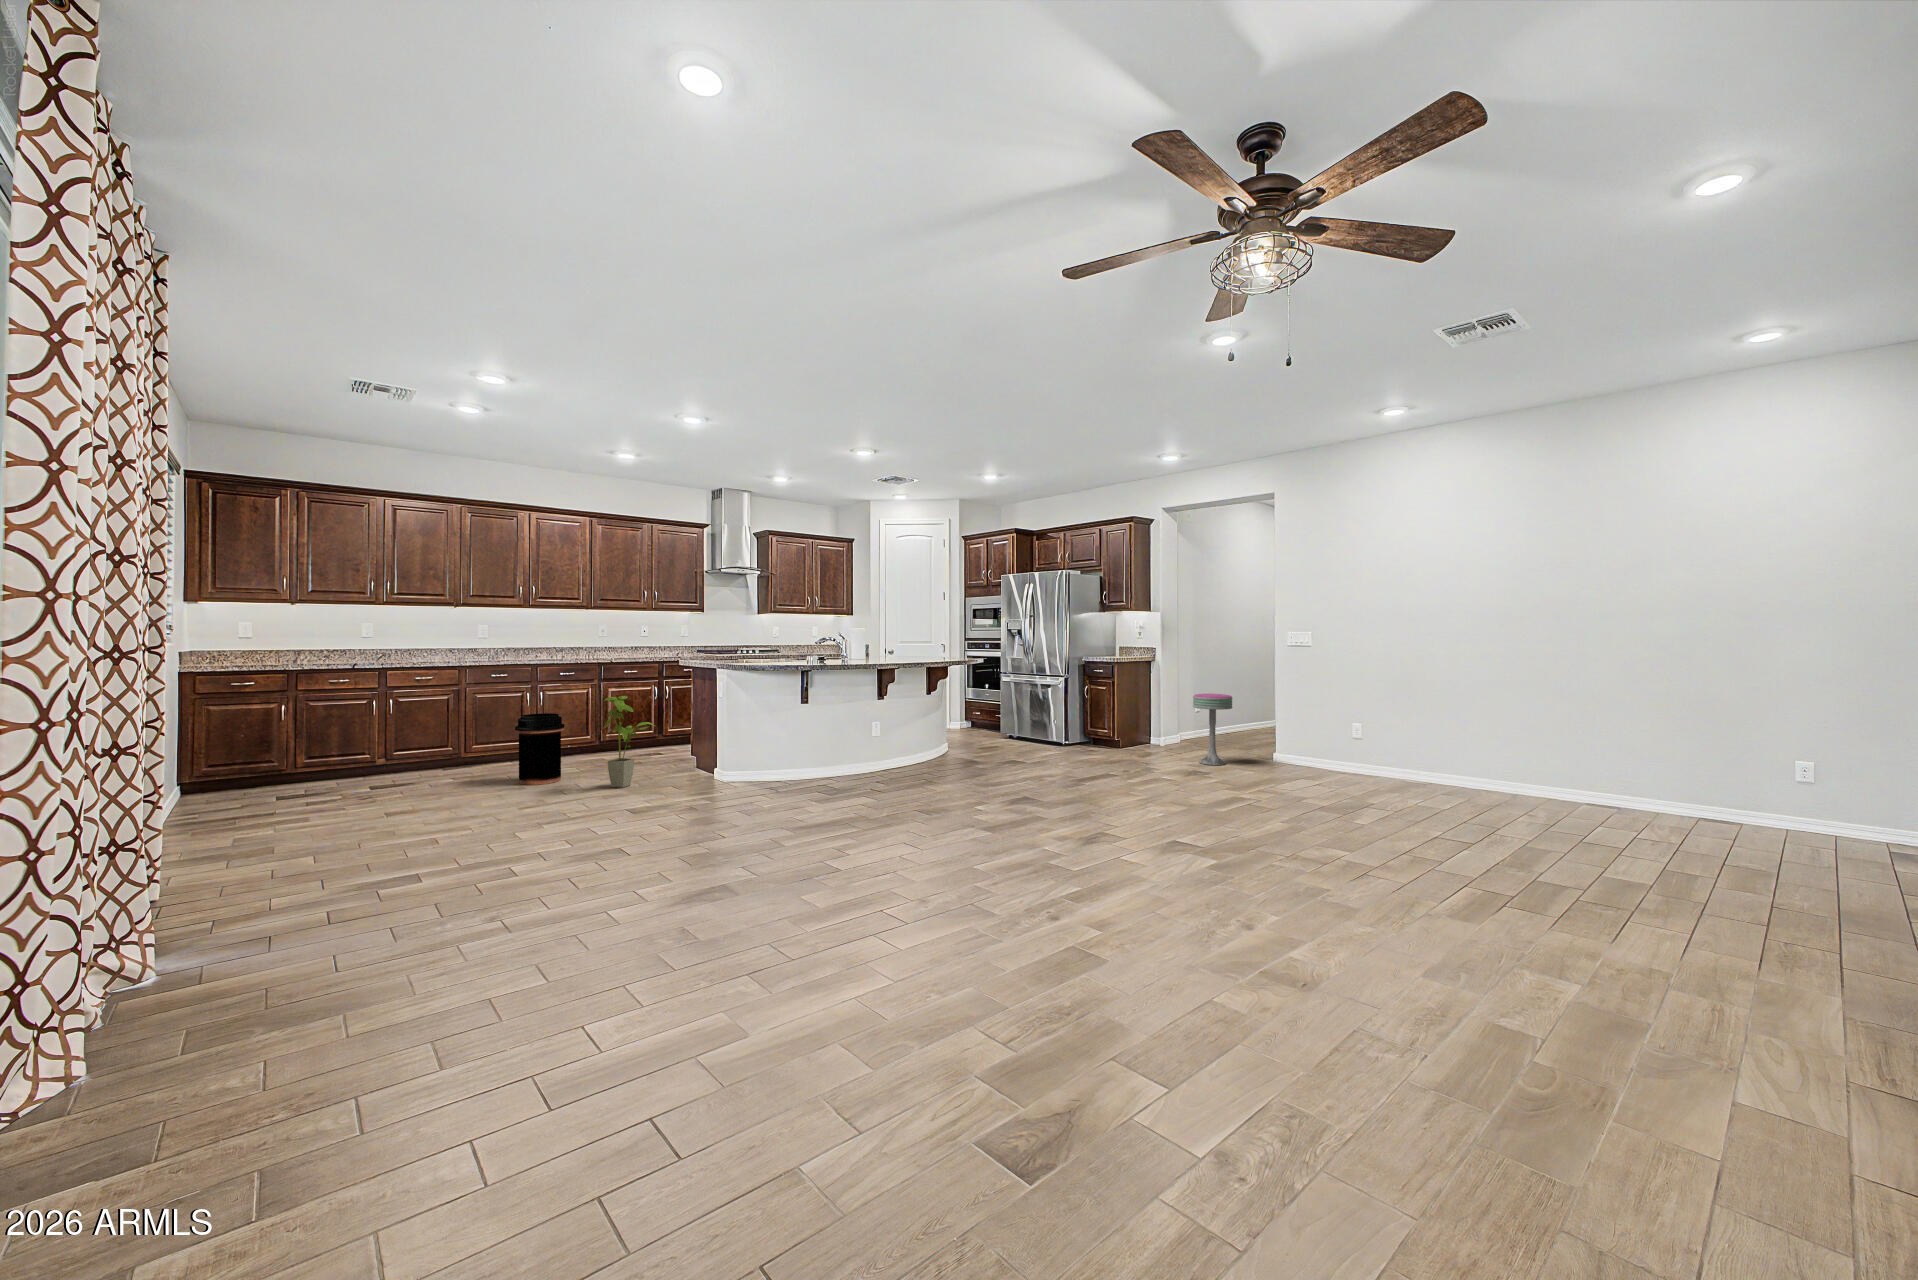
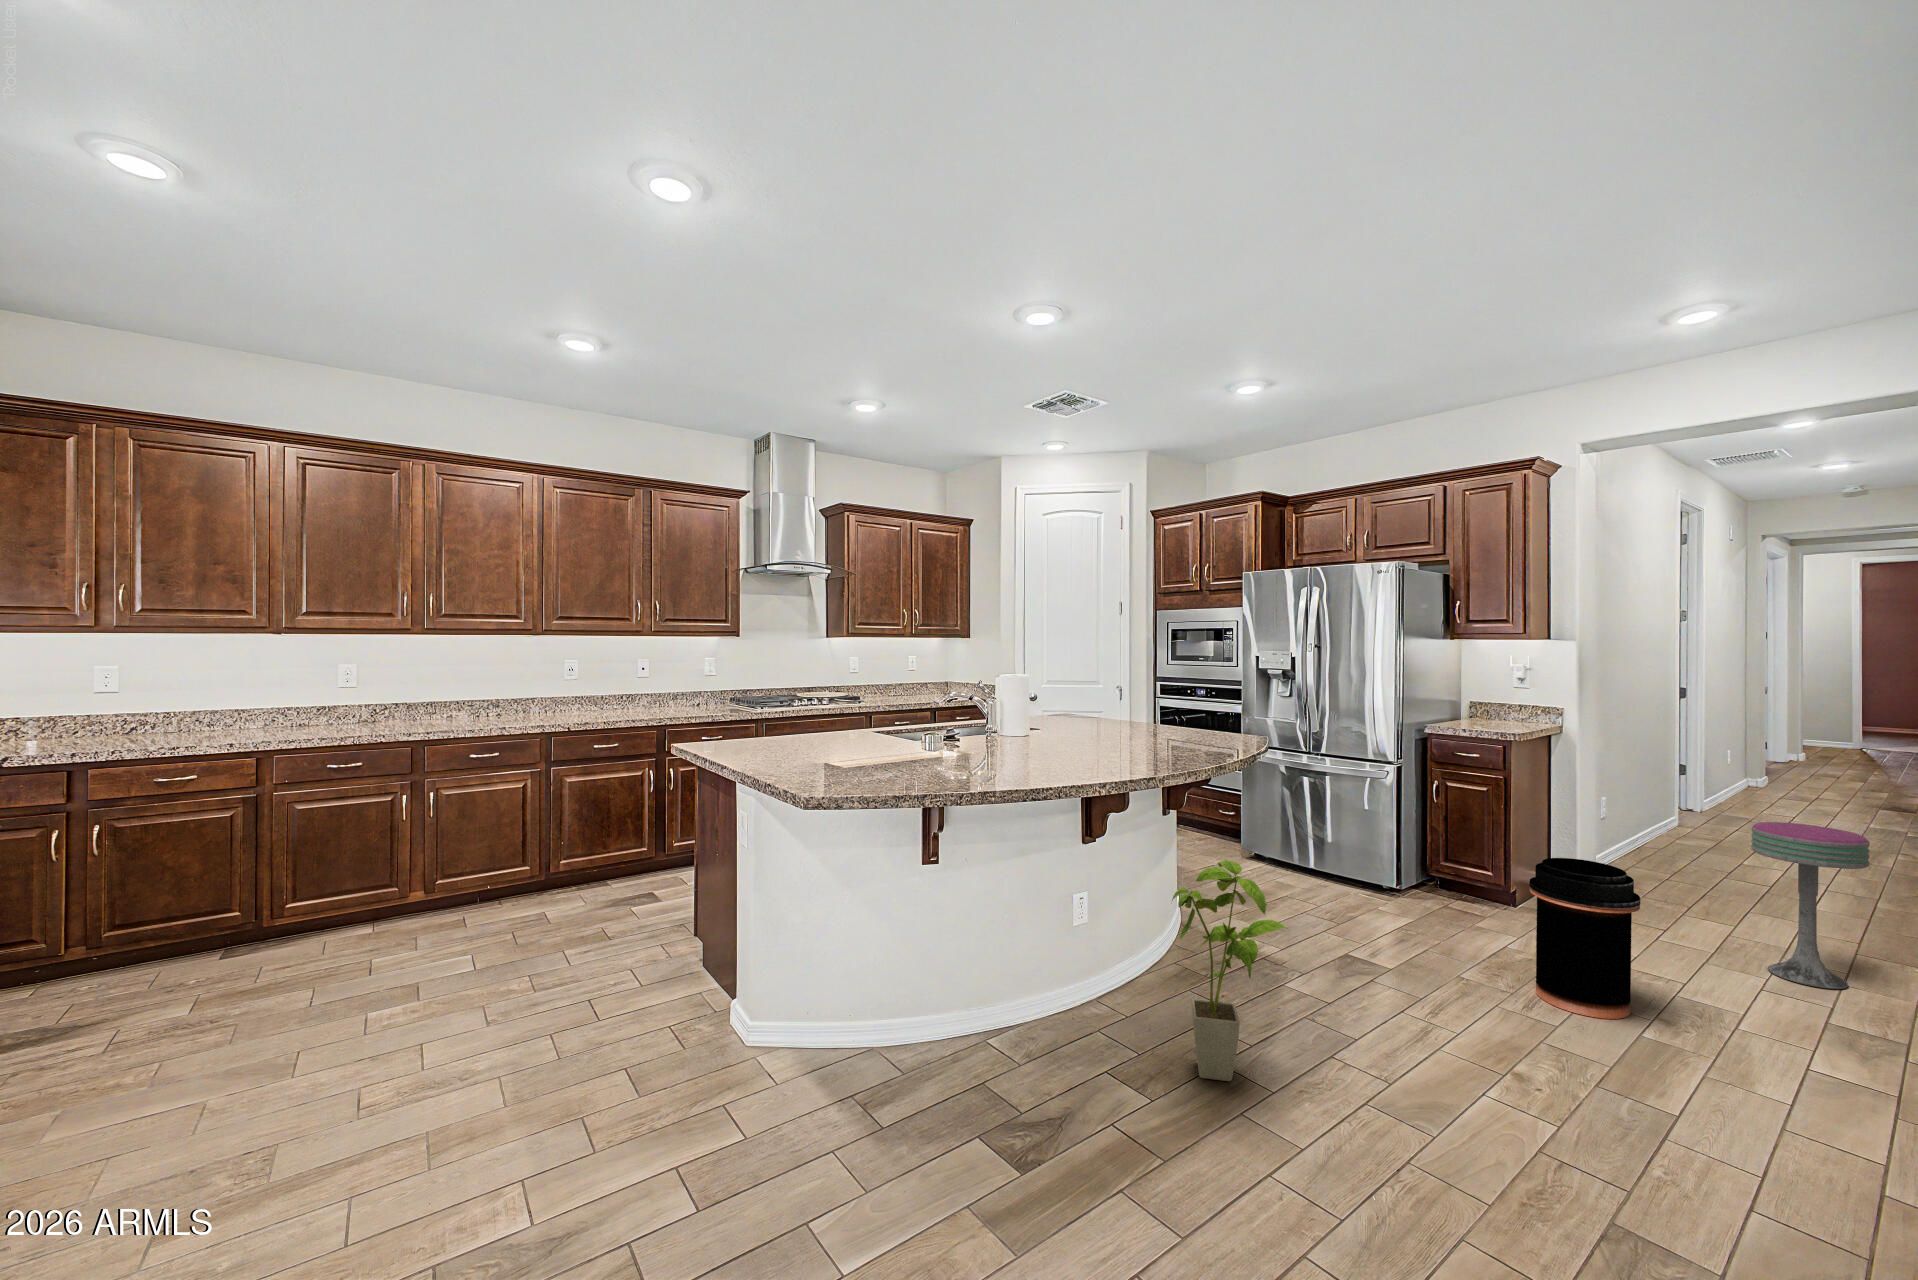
house plant: present [604,696,654,788] -> present [1172,860,1288,1081]
trash can: present [515,713,564,785] -> present [1529,858,1640,1019]

